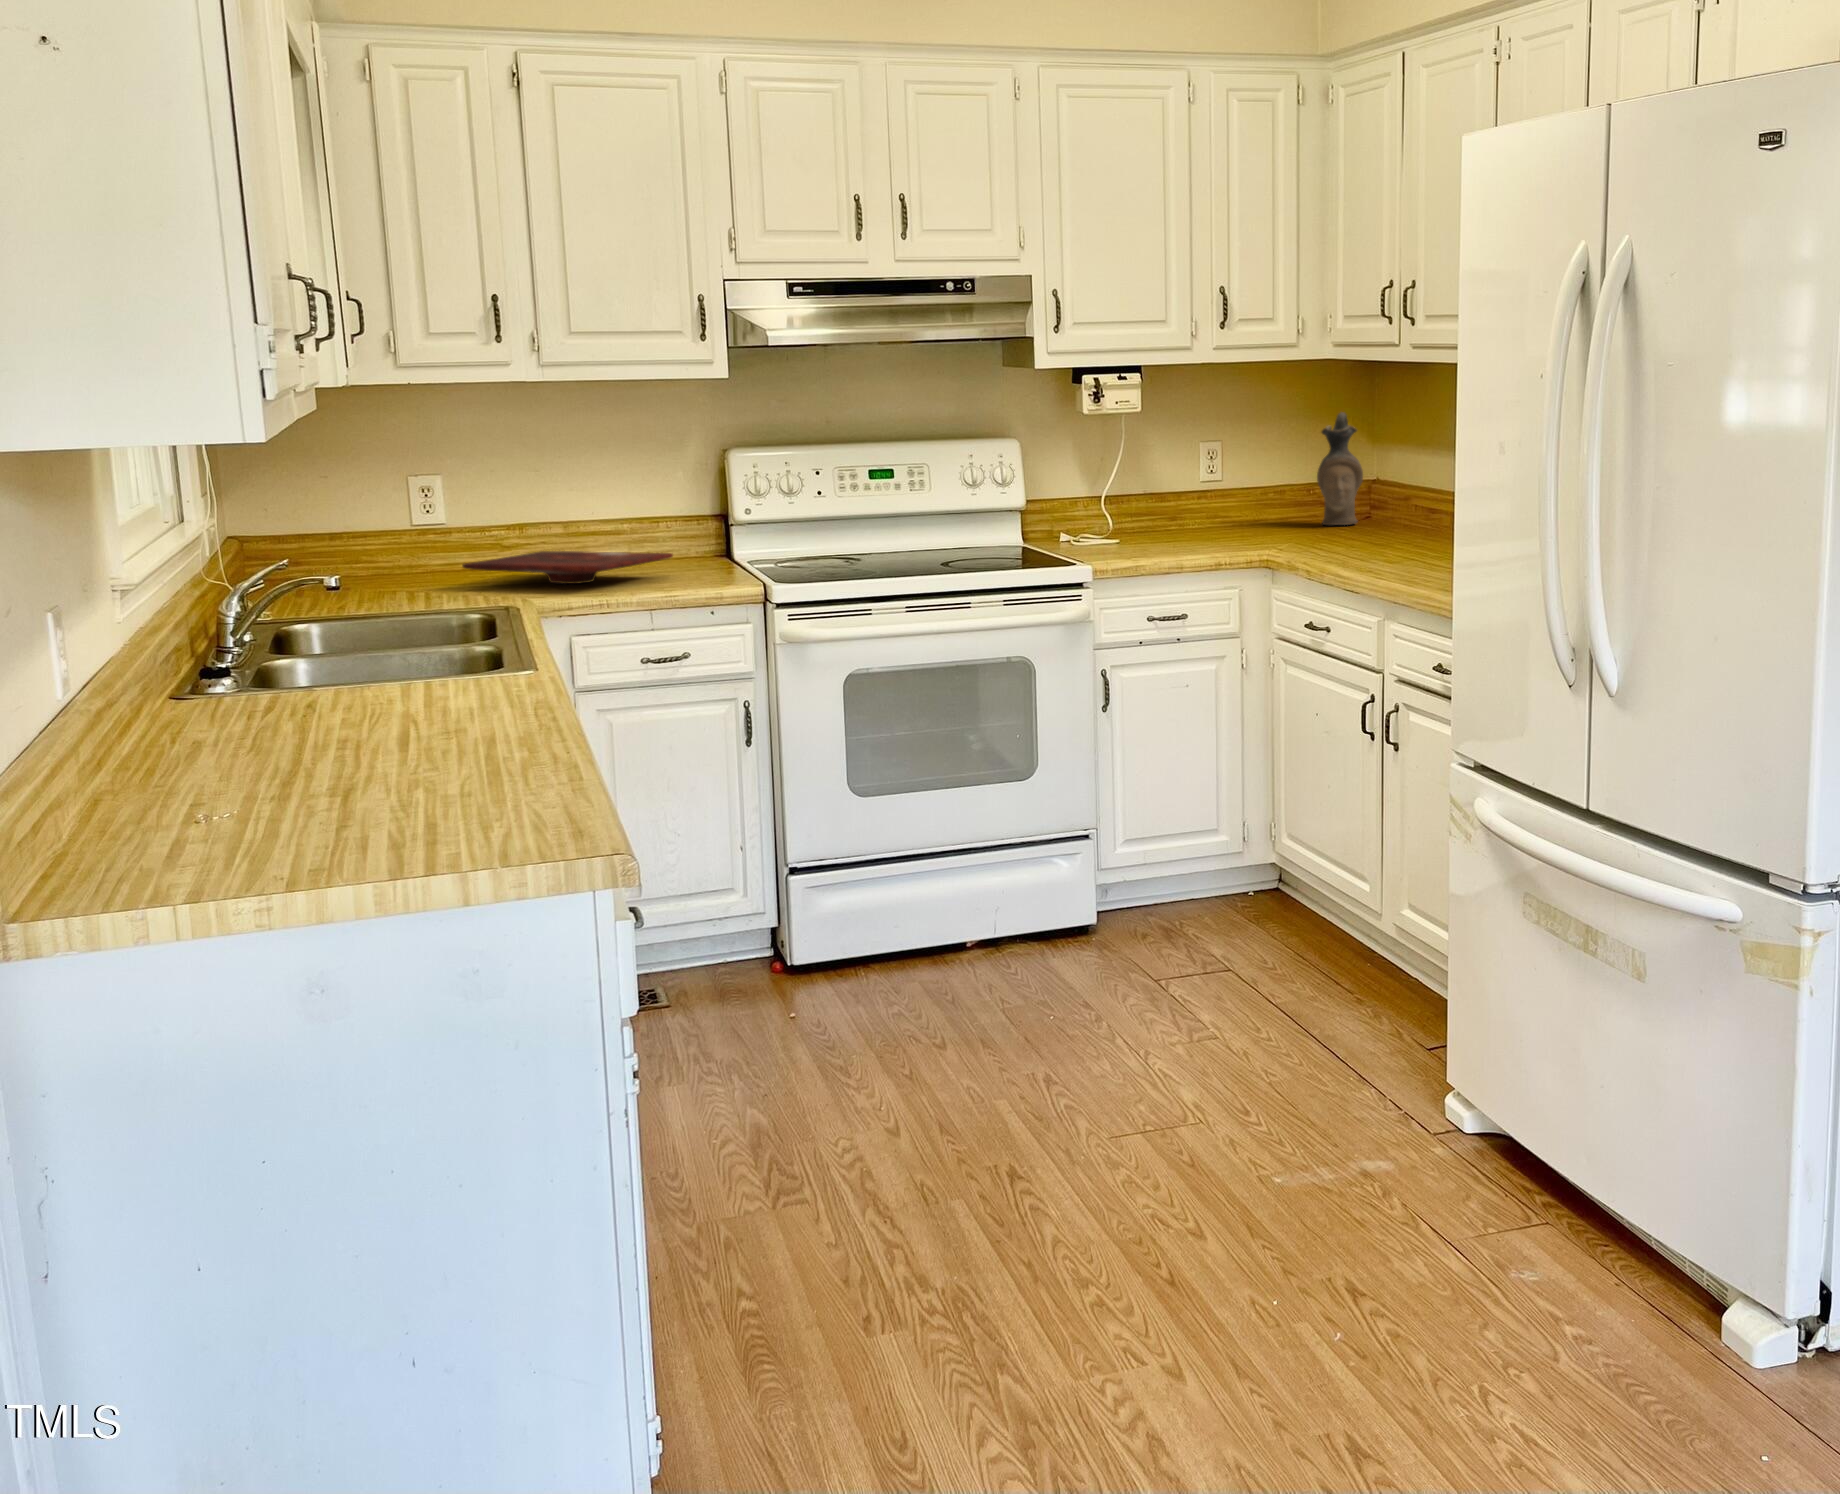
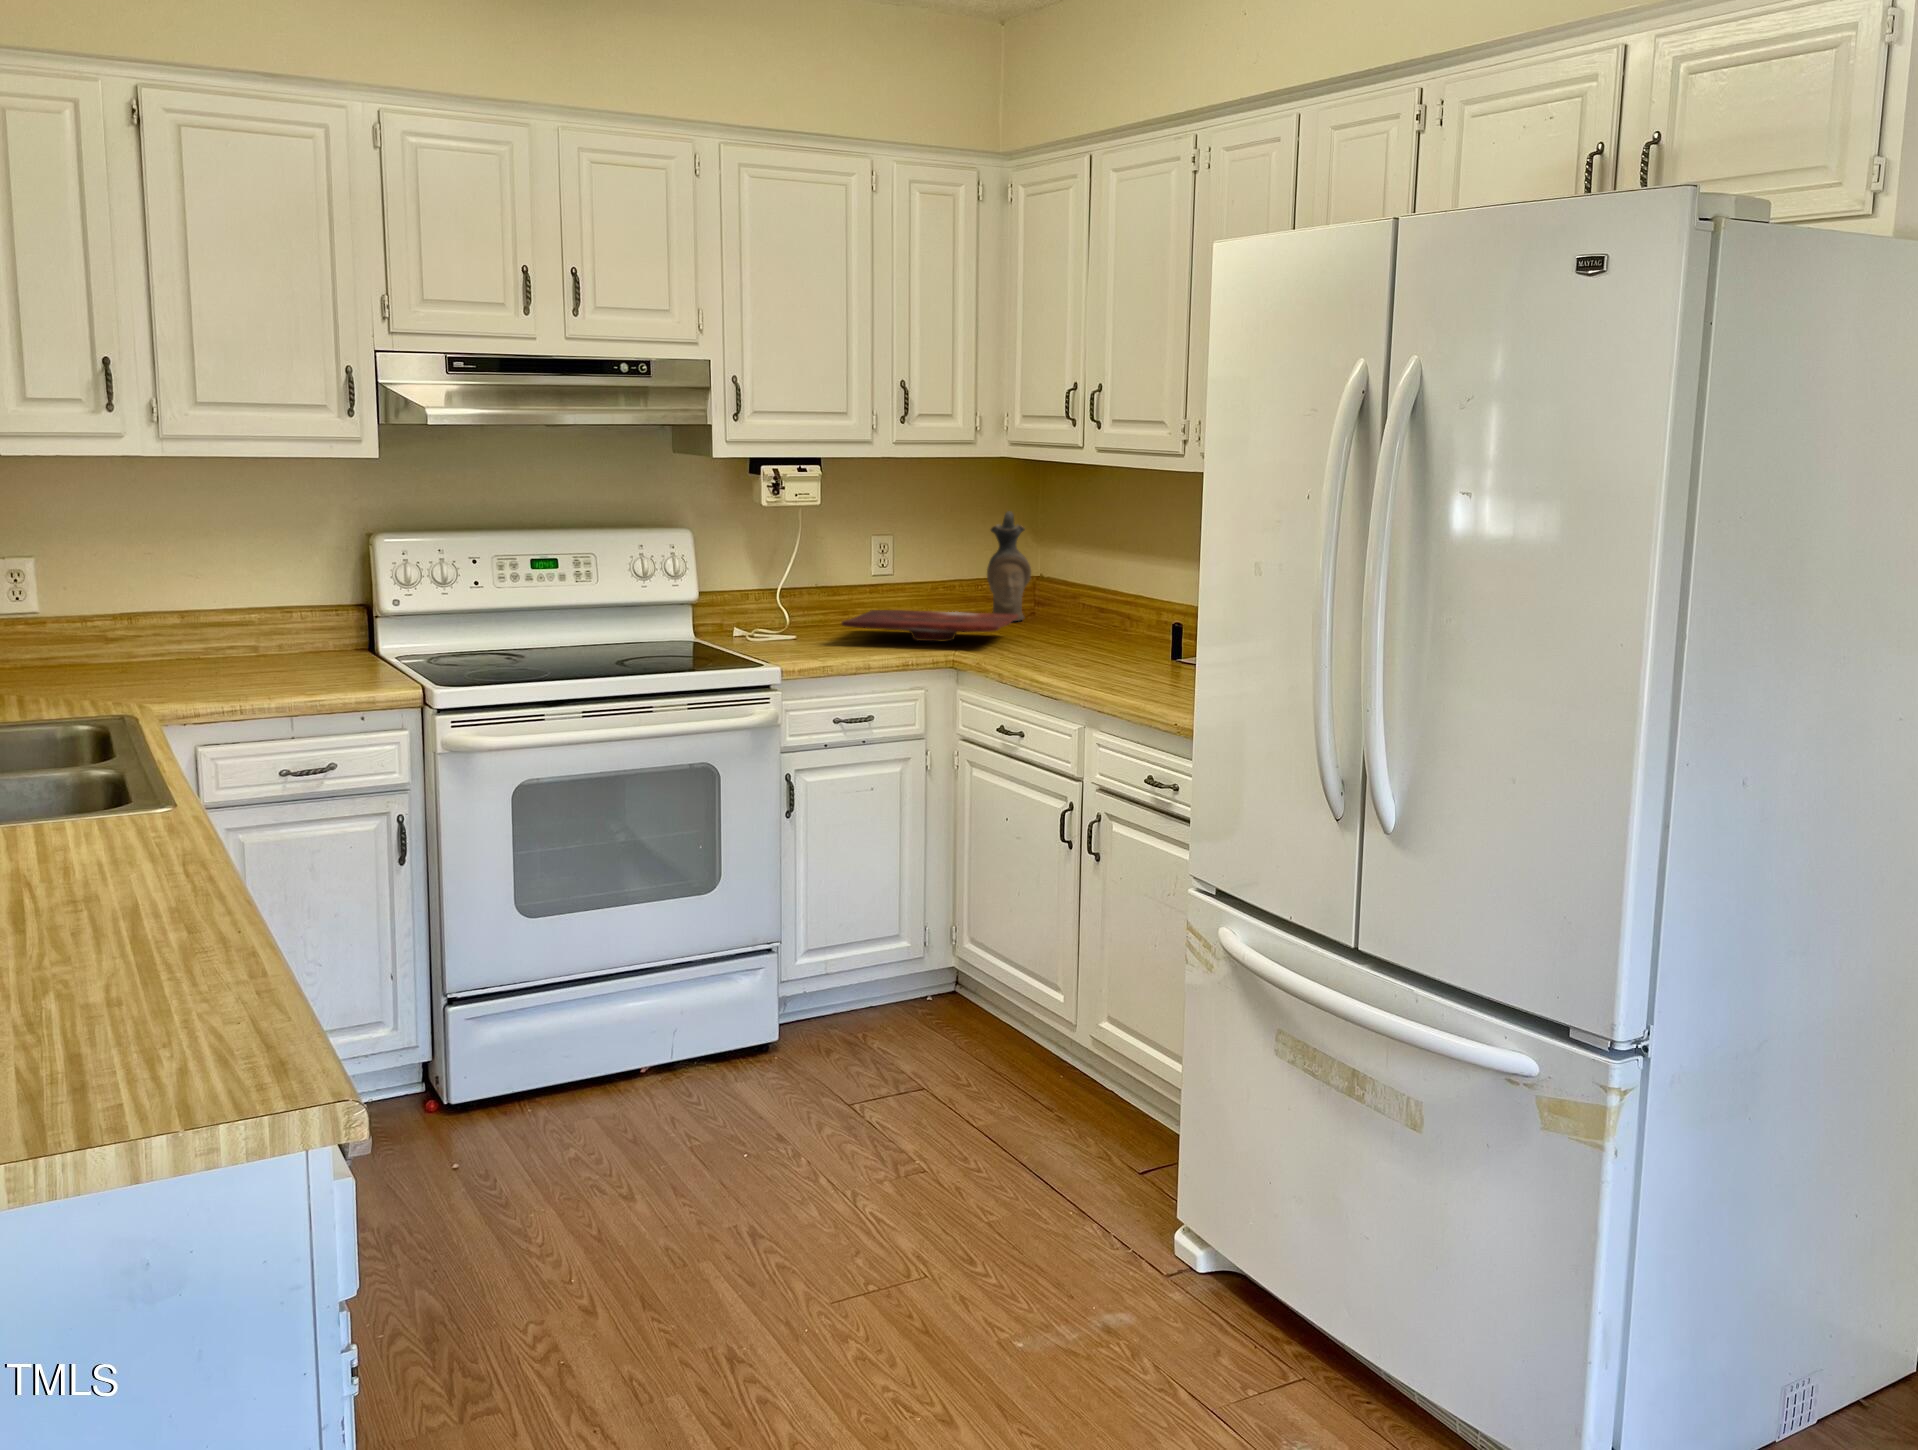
cutting board: present [462,551,673,584] -> present [842,610,1018,641]

